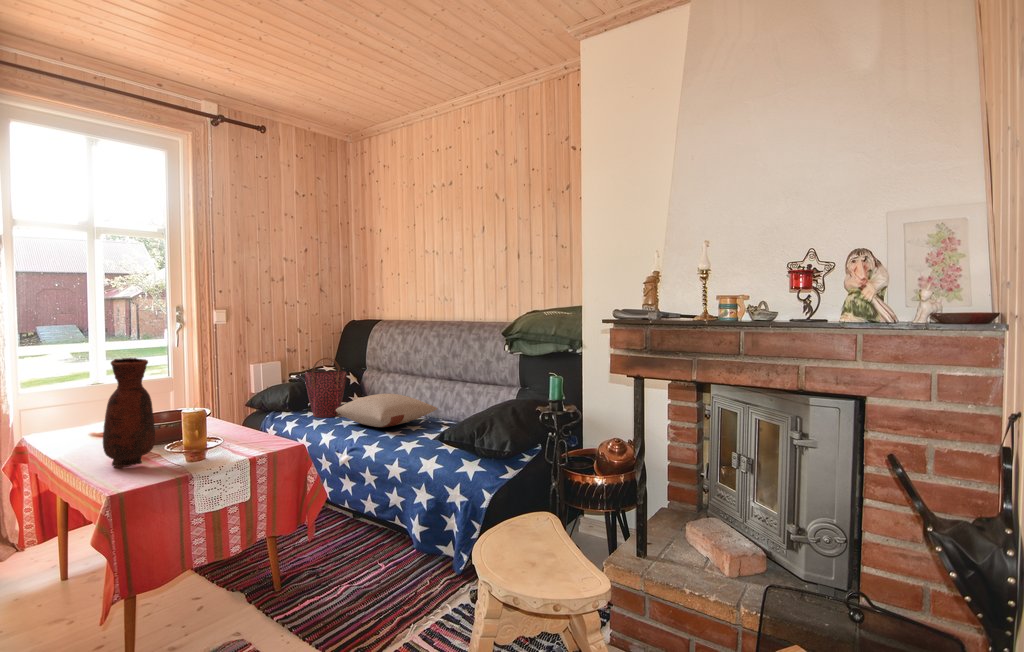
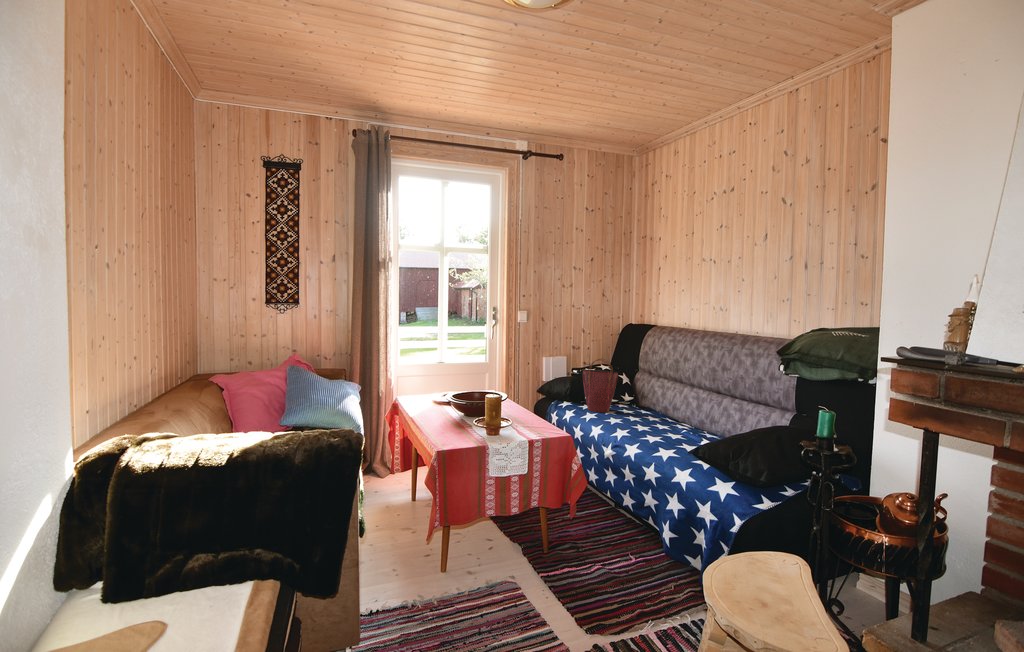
vase: present [103,358,155,467] -> none [437,353,468,432]
pillow: present [336,394,437,427] -> none [605,398,701,430]

